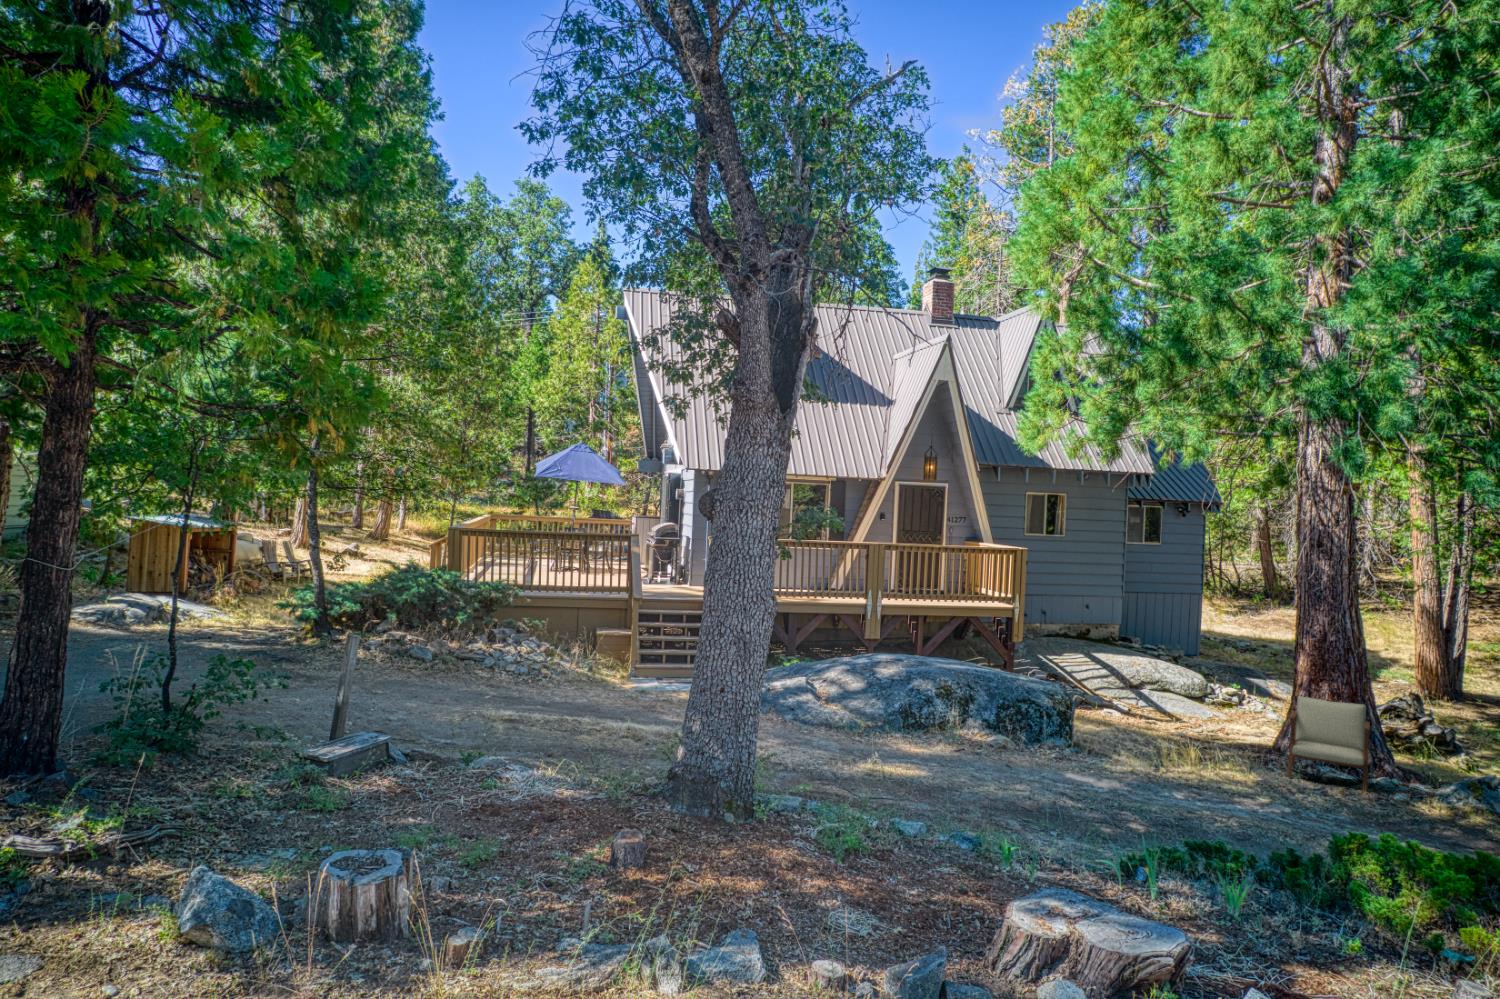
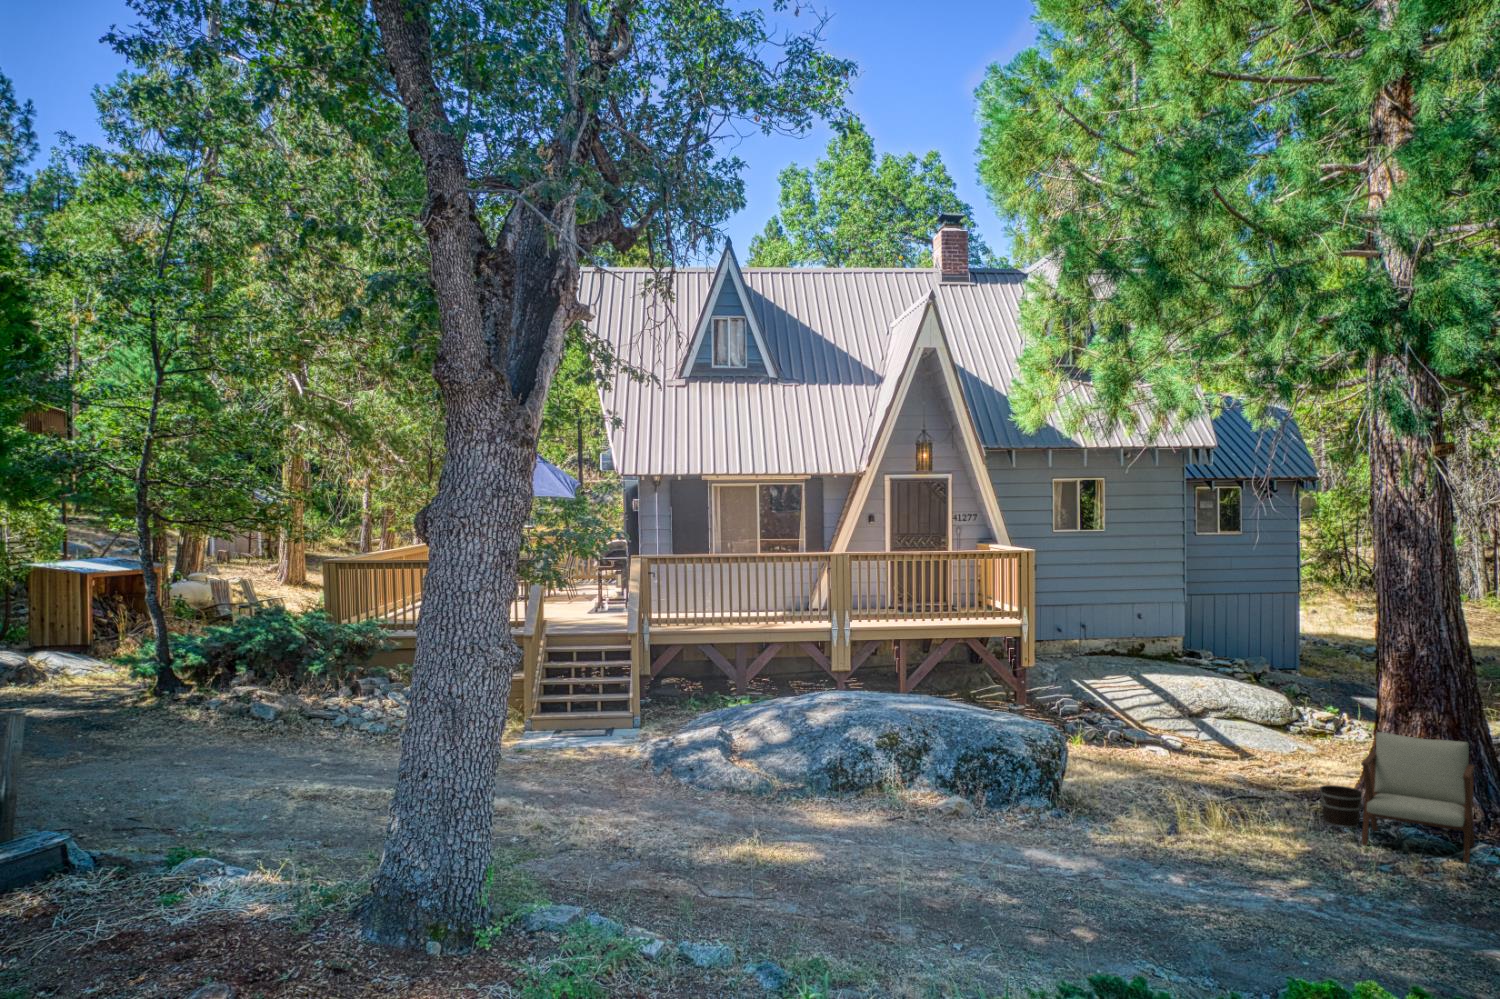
bucket: none [1251,736,1283,767] -> present [1320,785,1362,827]

